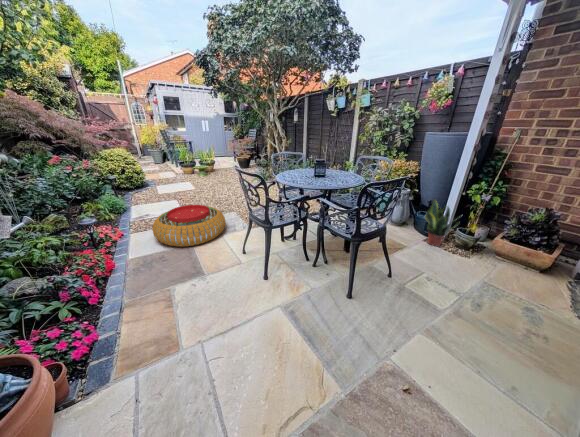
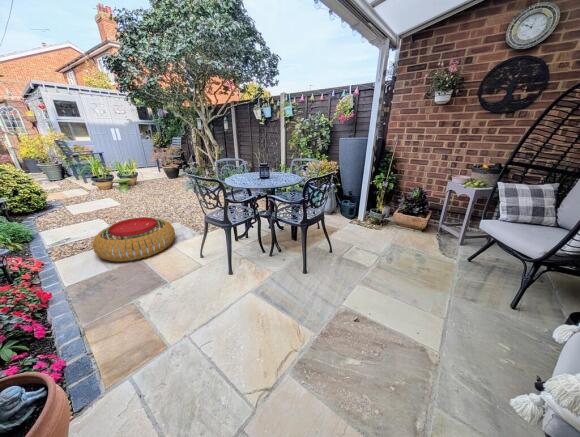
potted plant: present [425,200,458,246] -> none [348,189,372,226]

